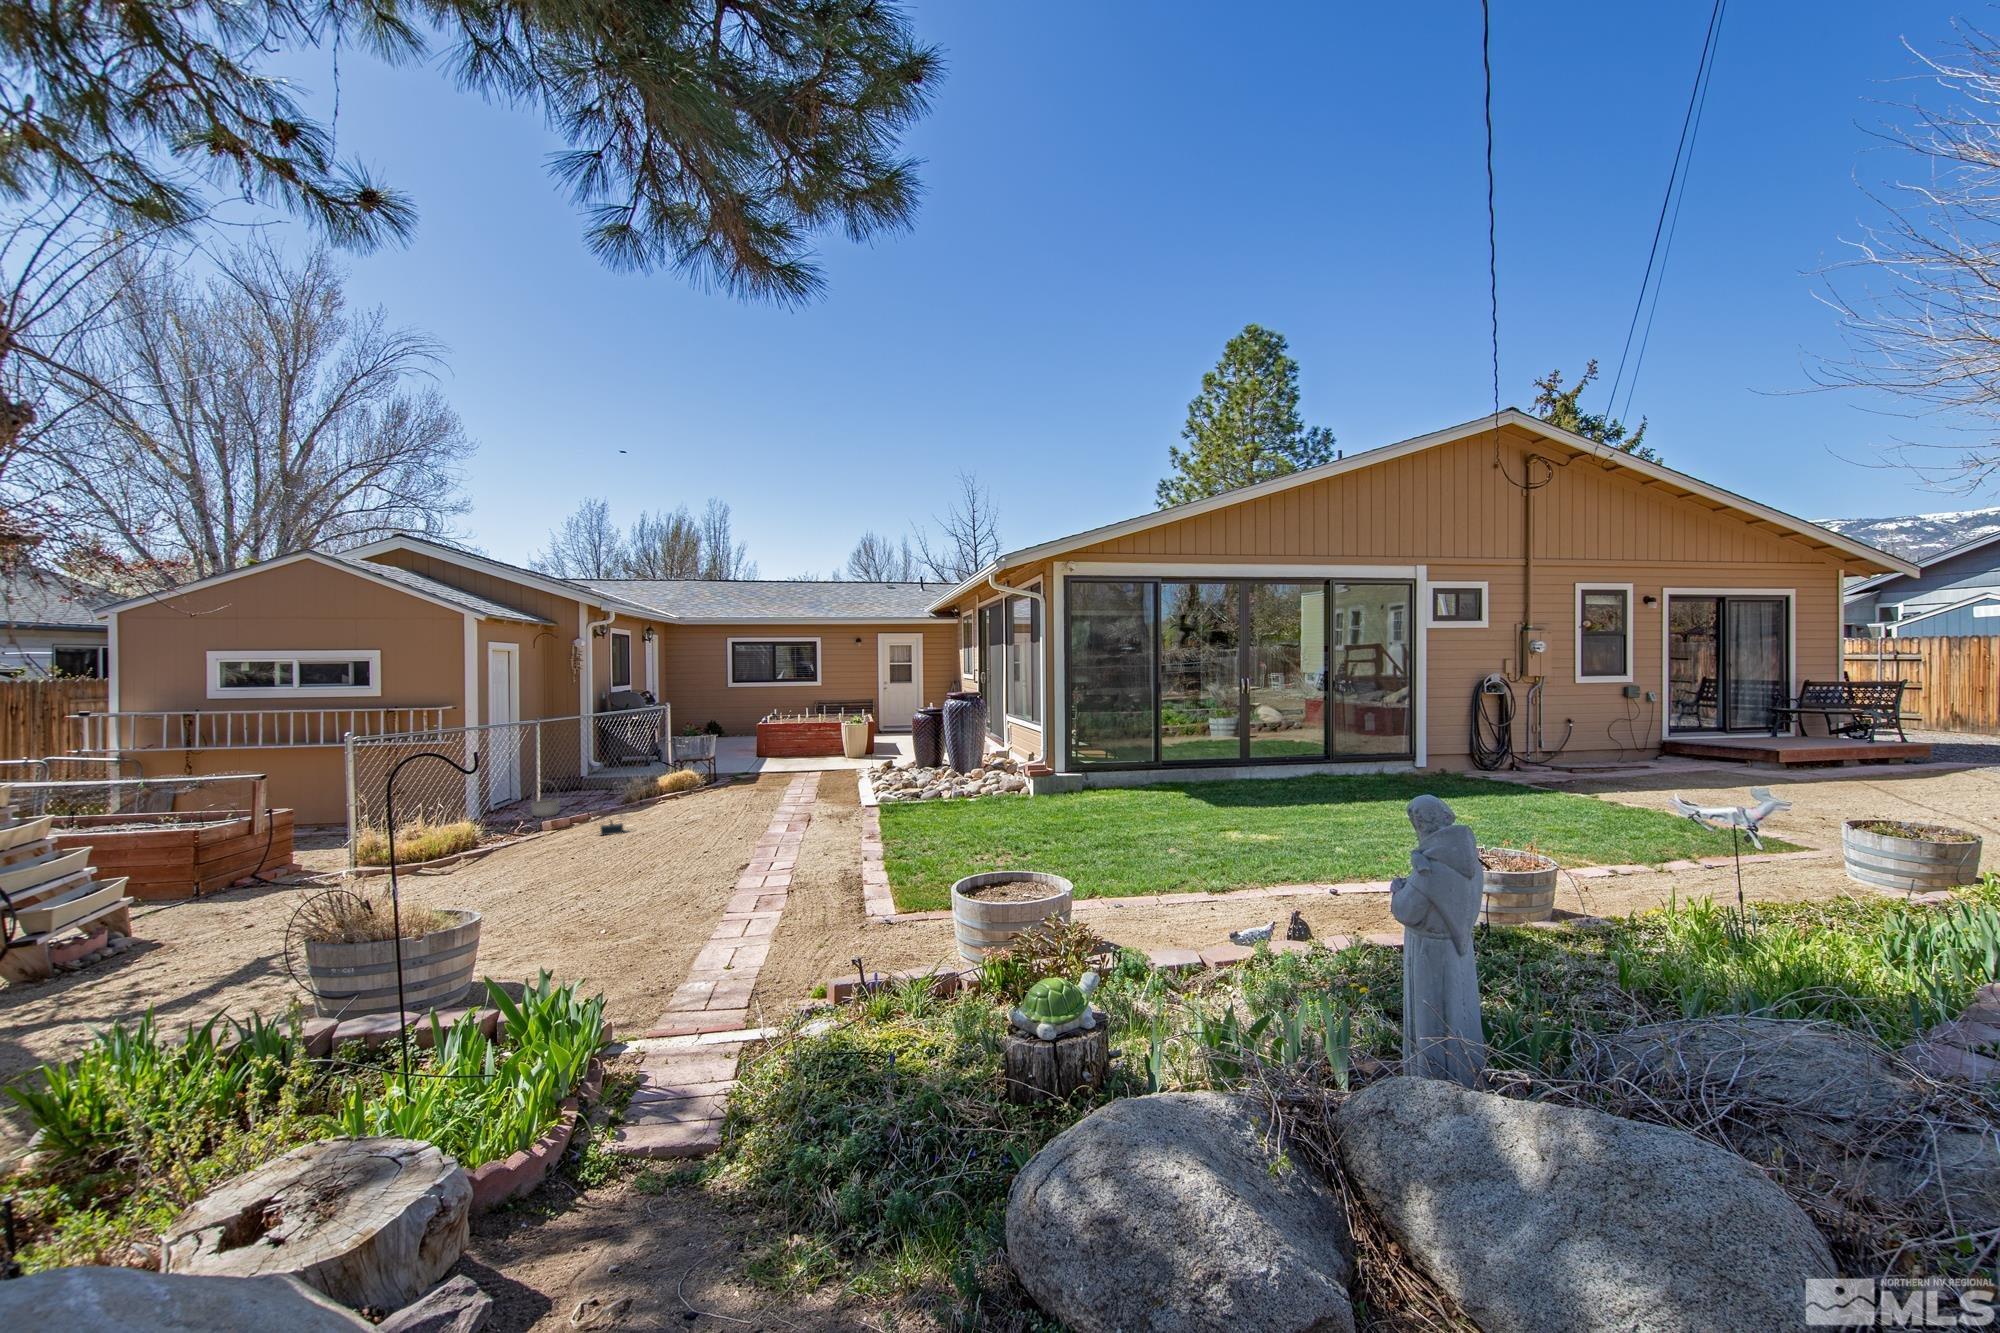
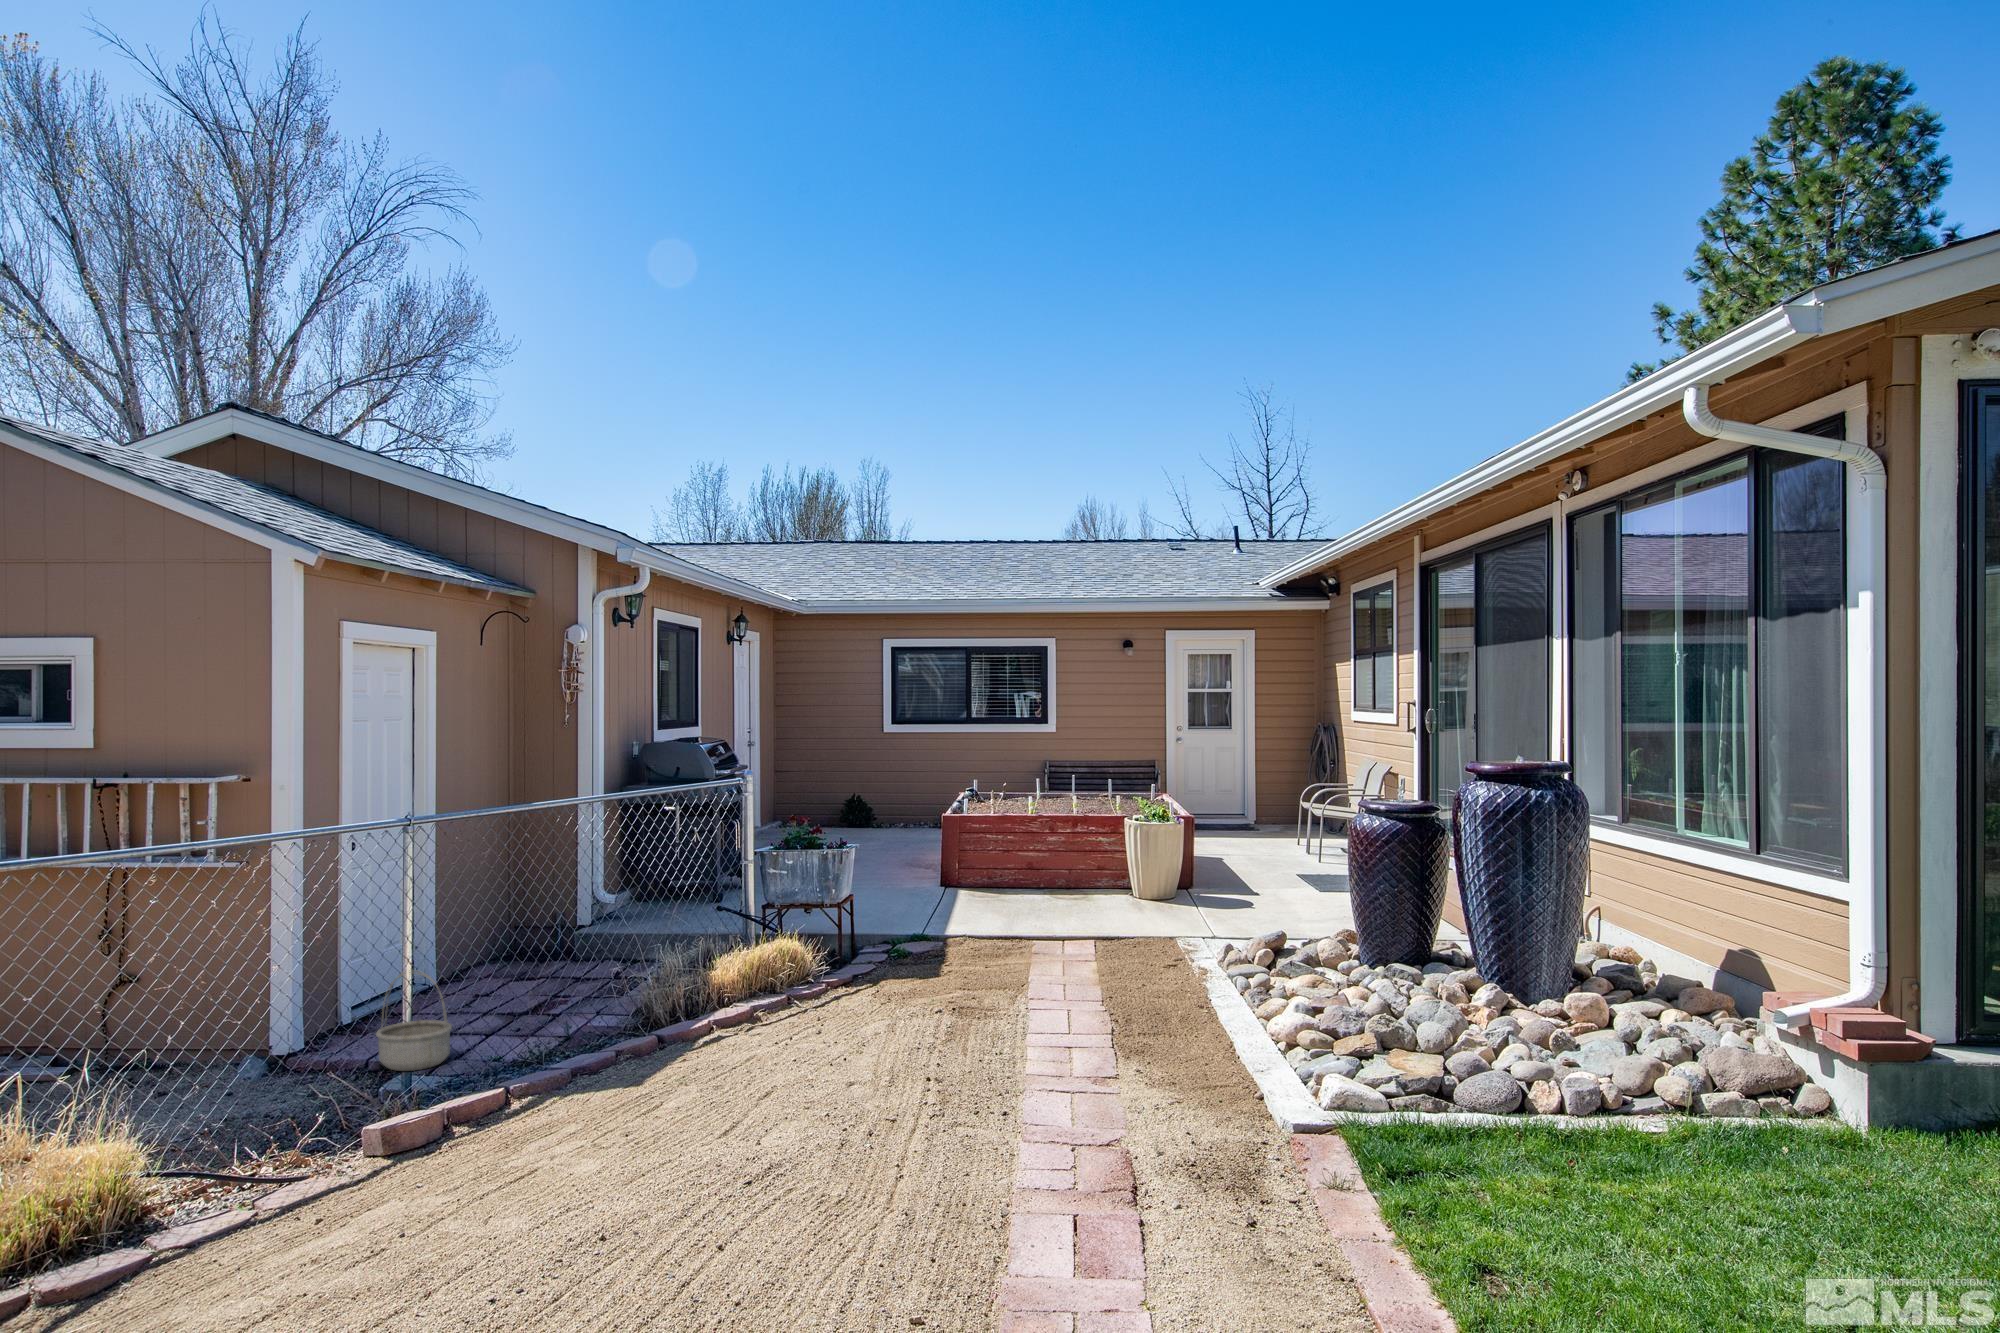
decorative plant: present [594,806,625,836] -> none [446,1099,570,1209]

